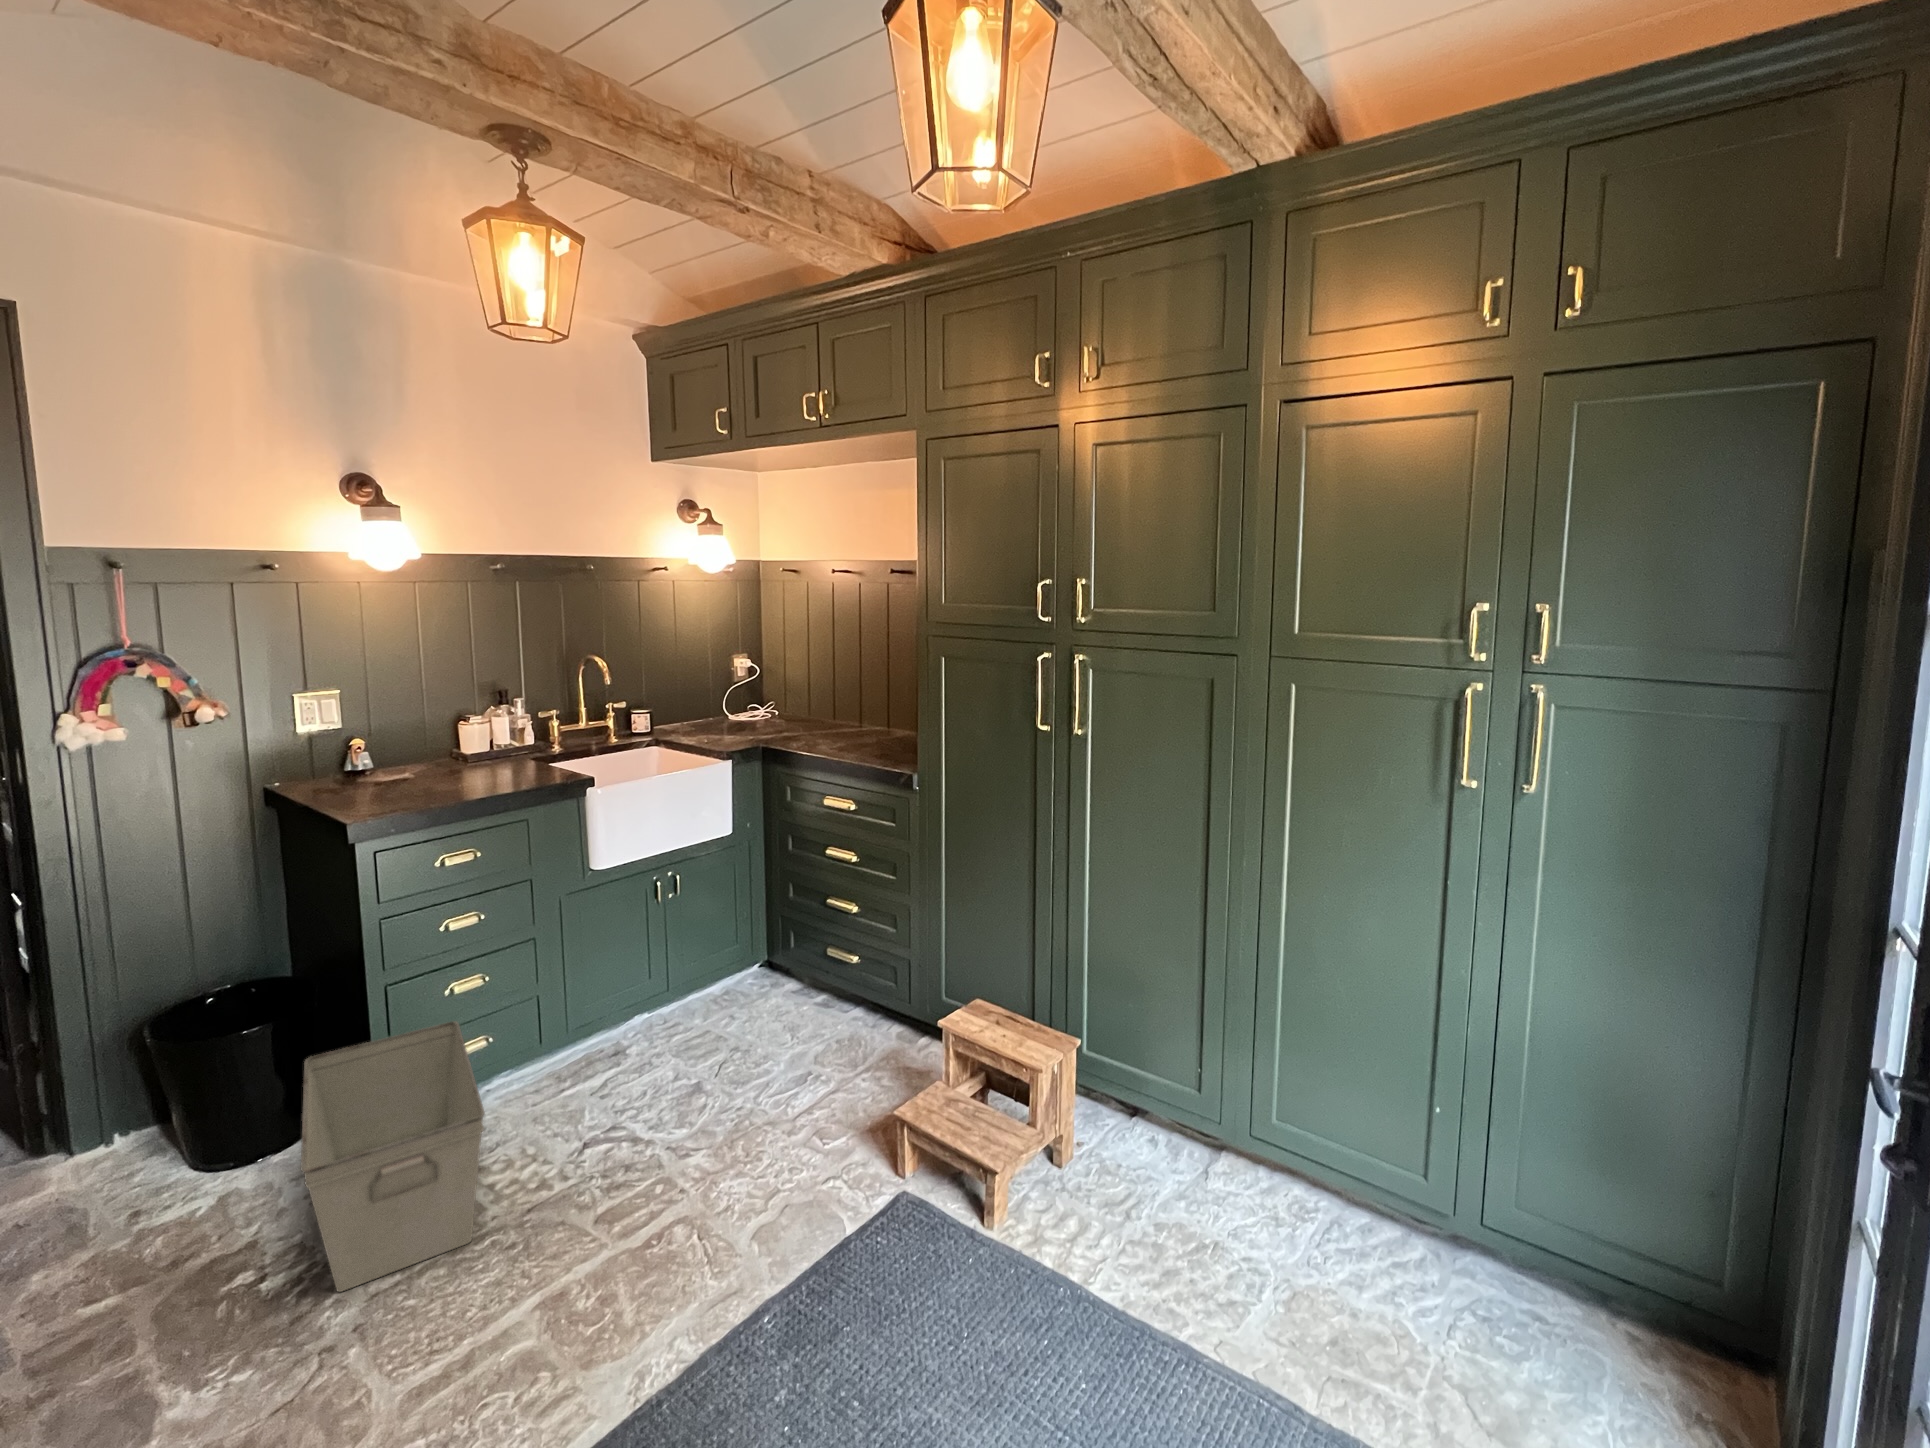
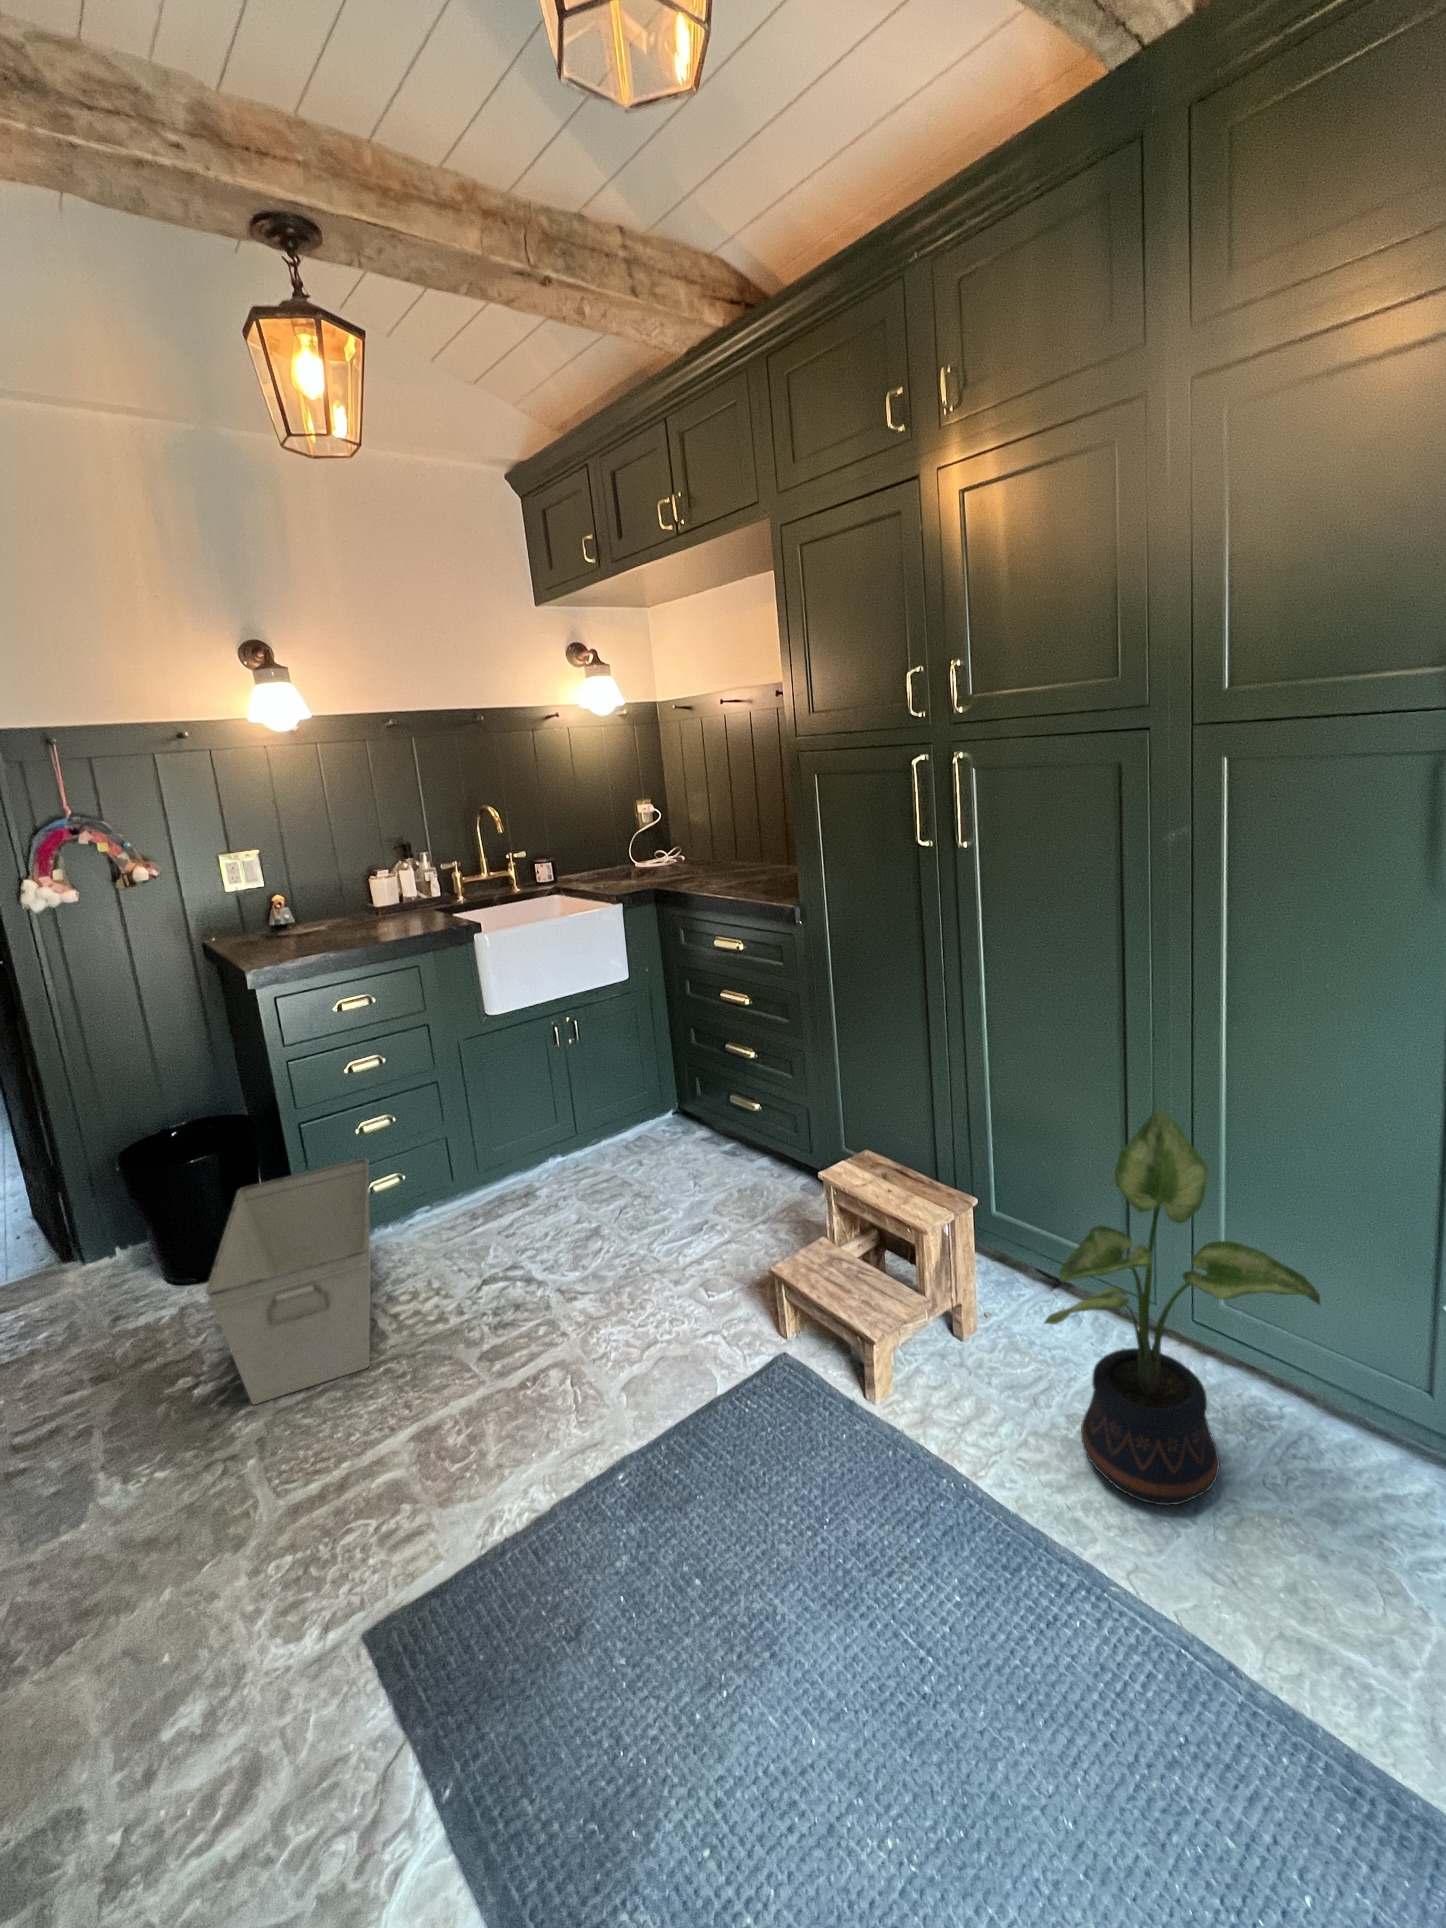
potted plant: none [1145,962,1356,1290] -> present [1044,1111,1320,1505]

